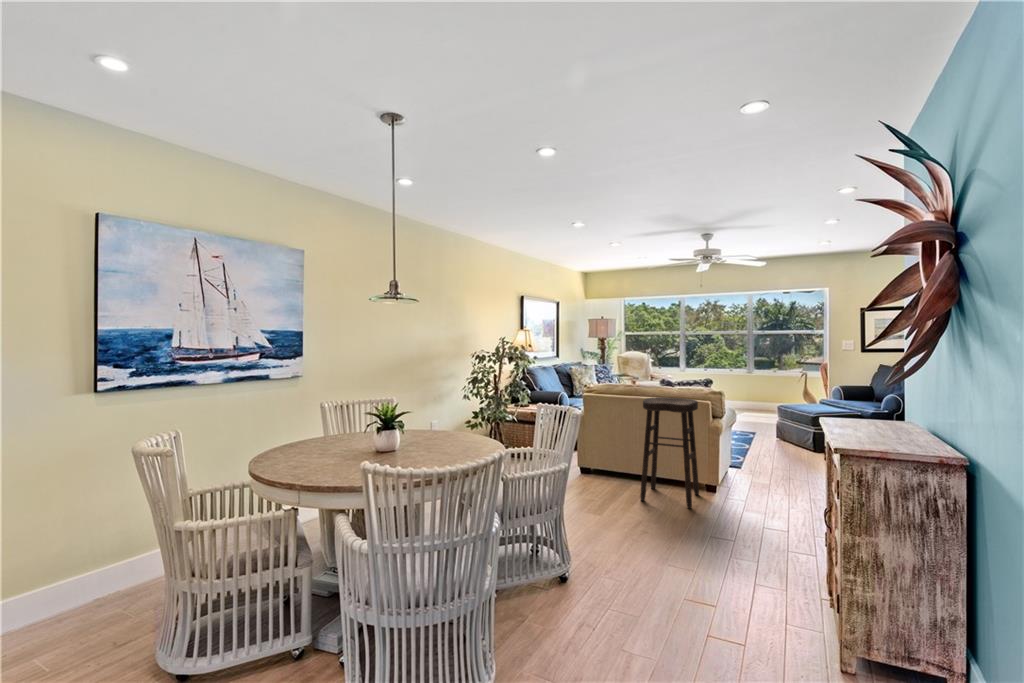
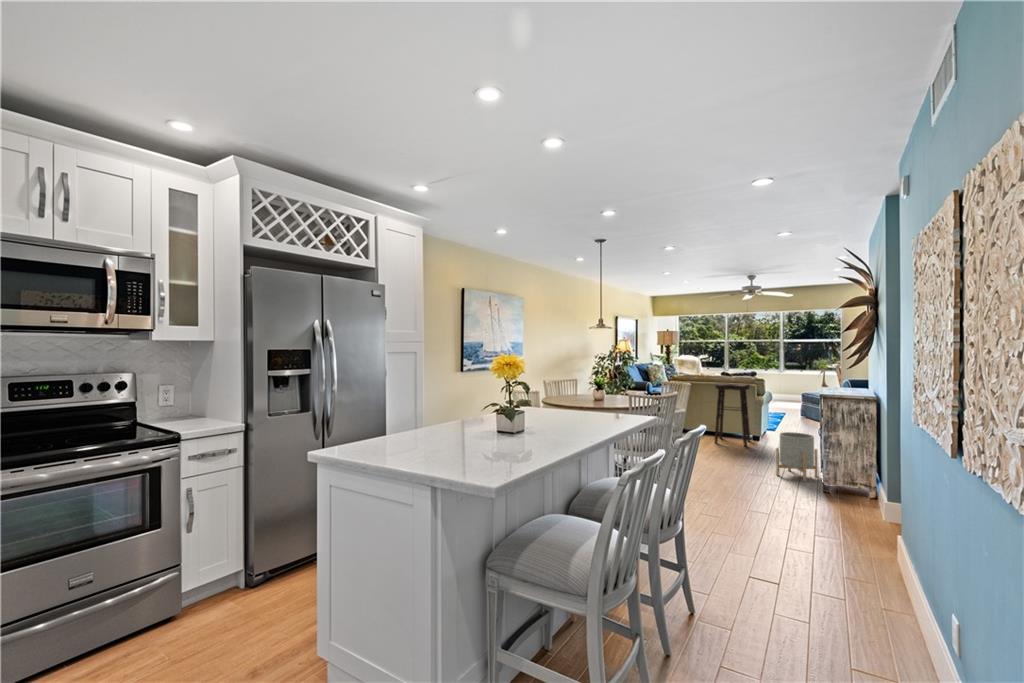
planter: none [737,508,819,624] -> present [776,432,818,481]

